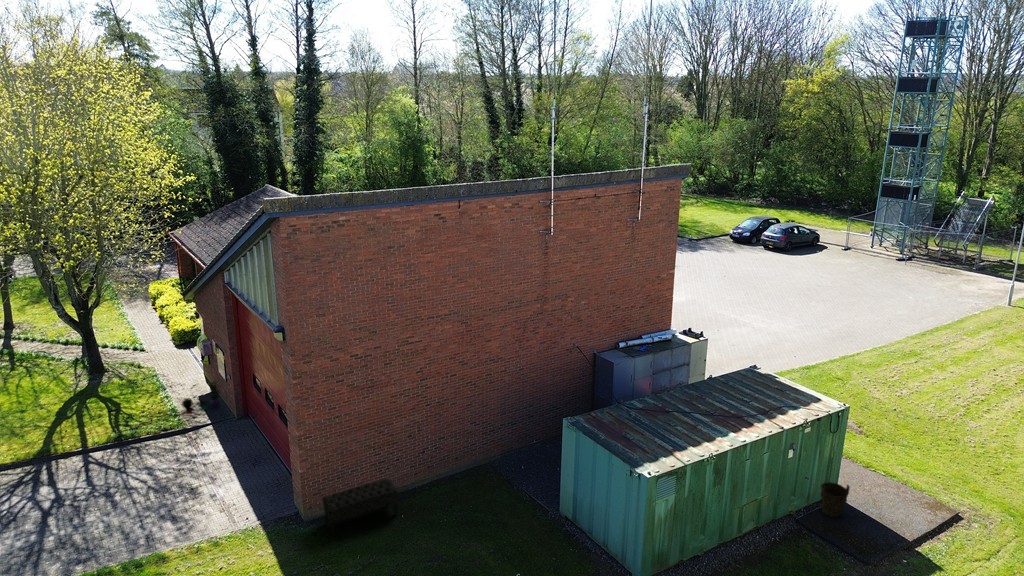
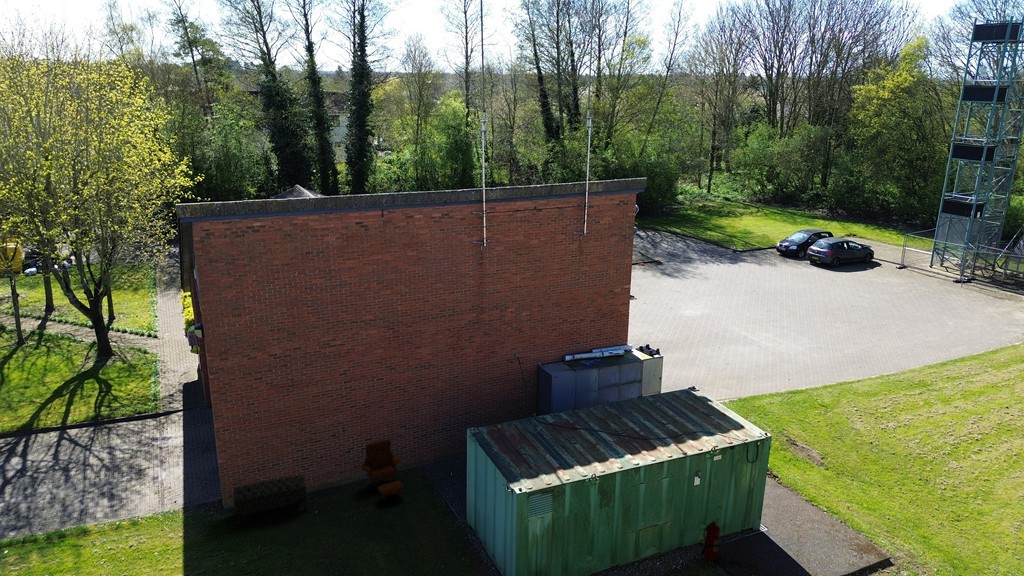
potted plant: present [182,381,219,414] -> none [161,368,200,400]
lounge chair: none [443,436,491,504] -> present [361,439,403,506]
bucket: present [821,482,850,518] -> none [737,516,767,554]
fire extinguisher: none [793,487,811,527] -> present [701,518,720,561]

